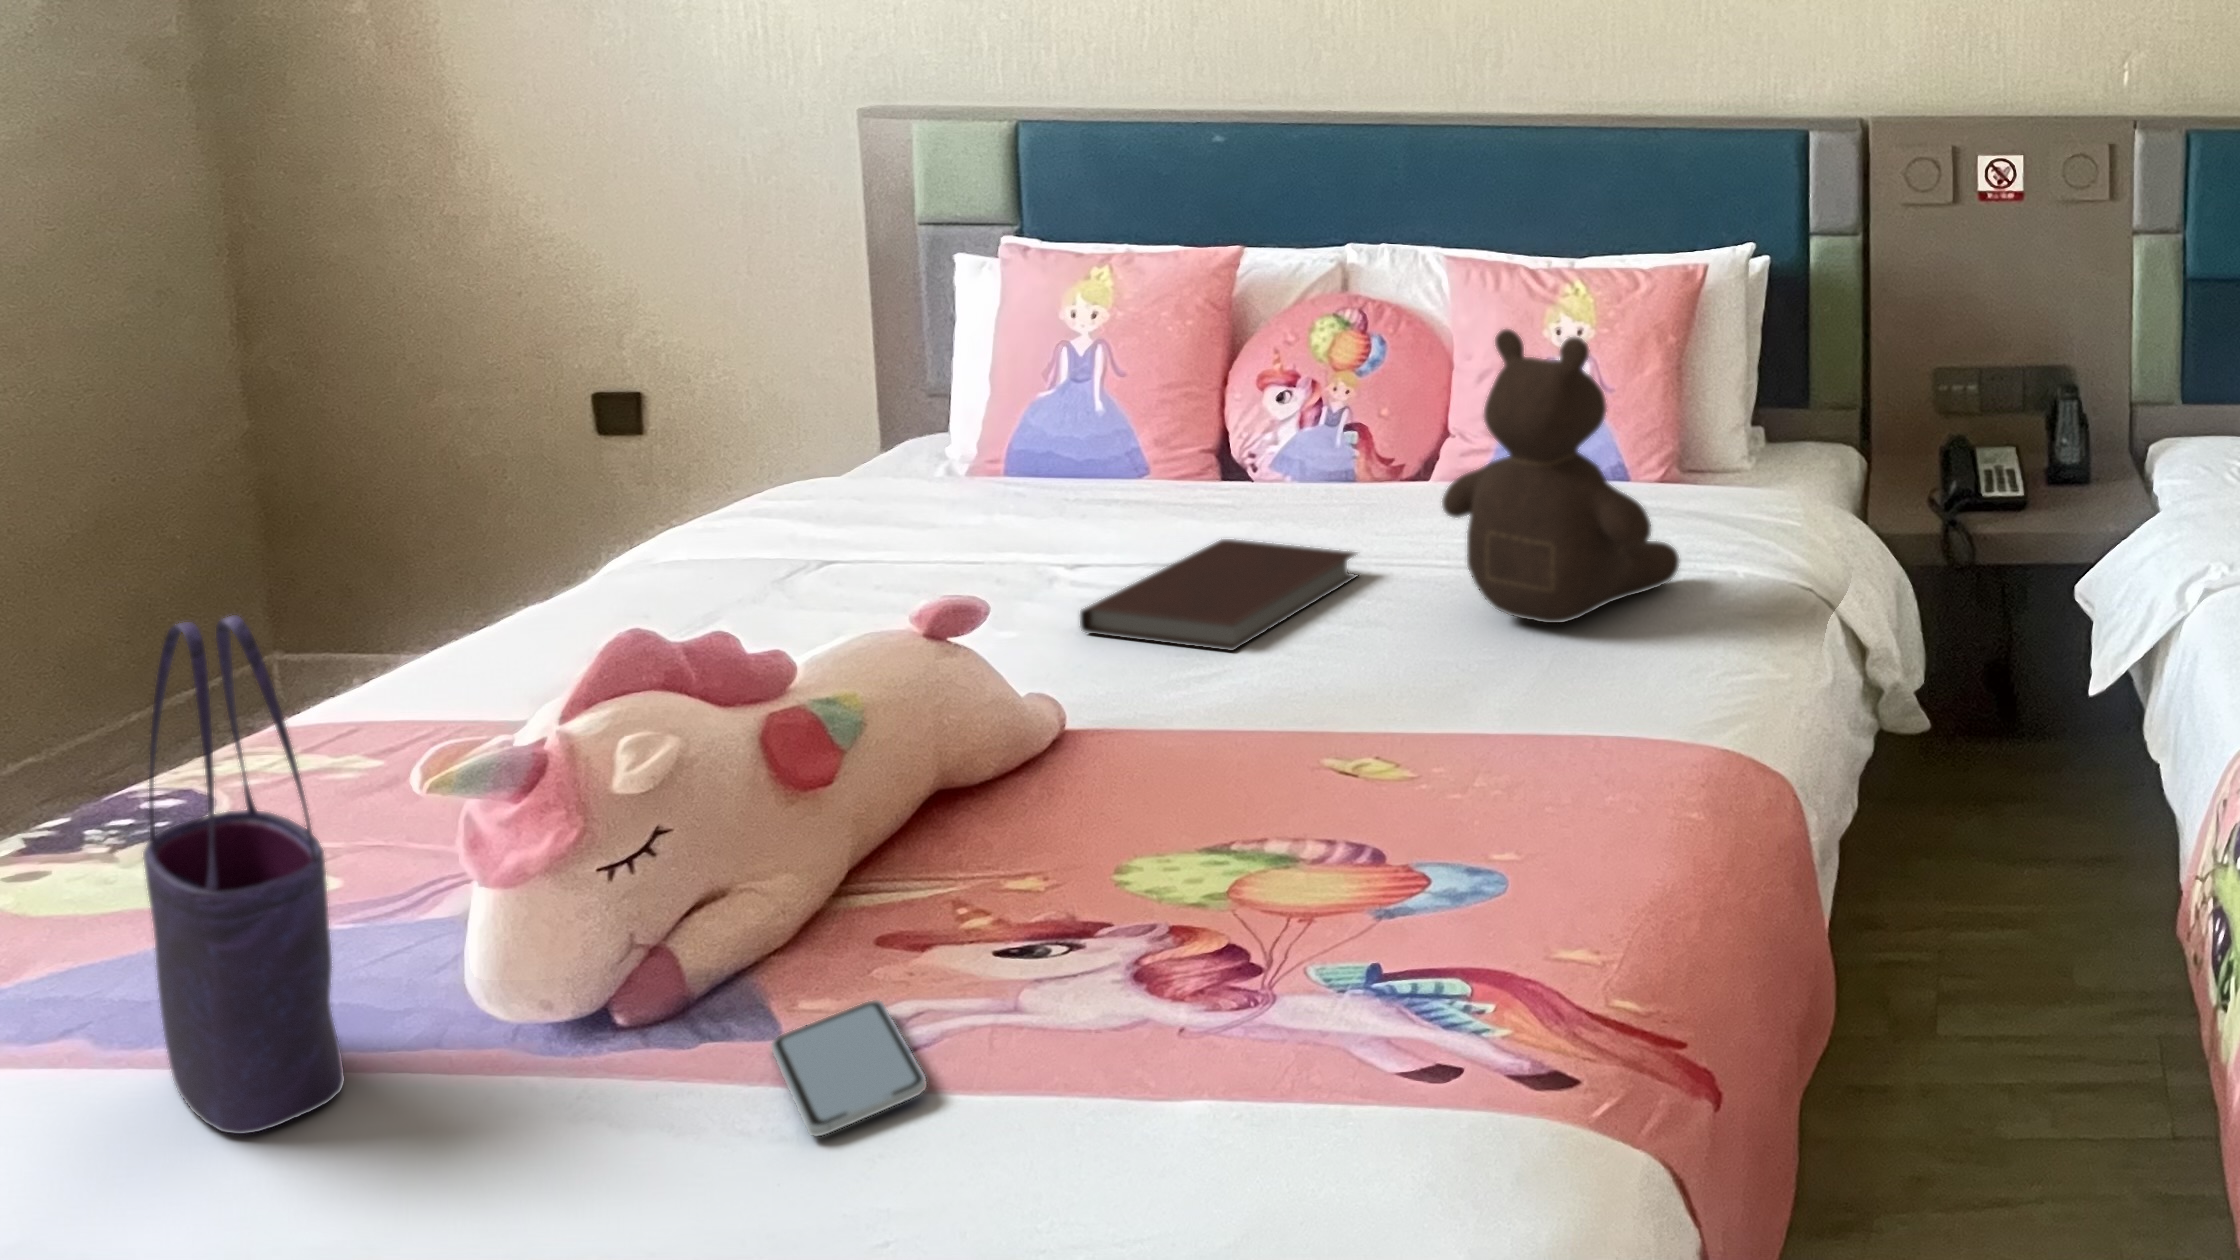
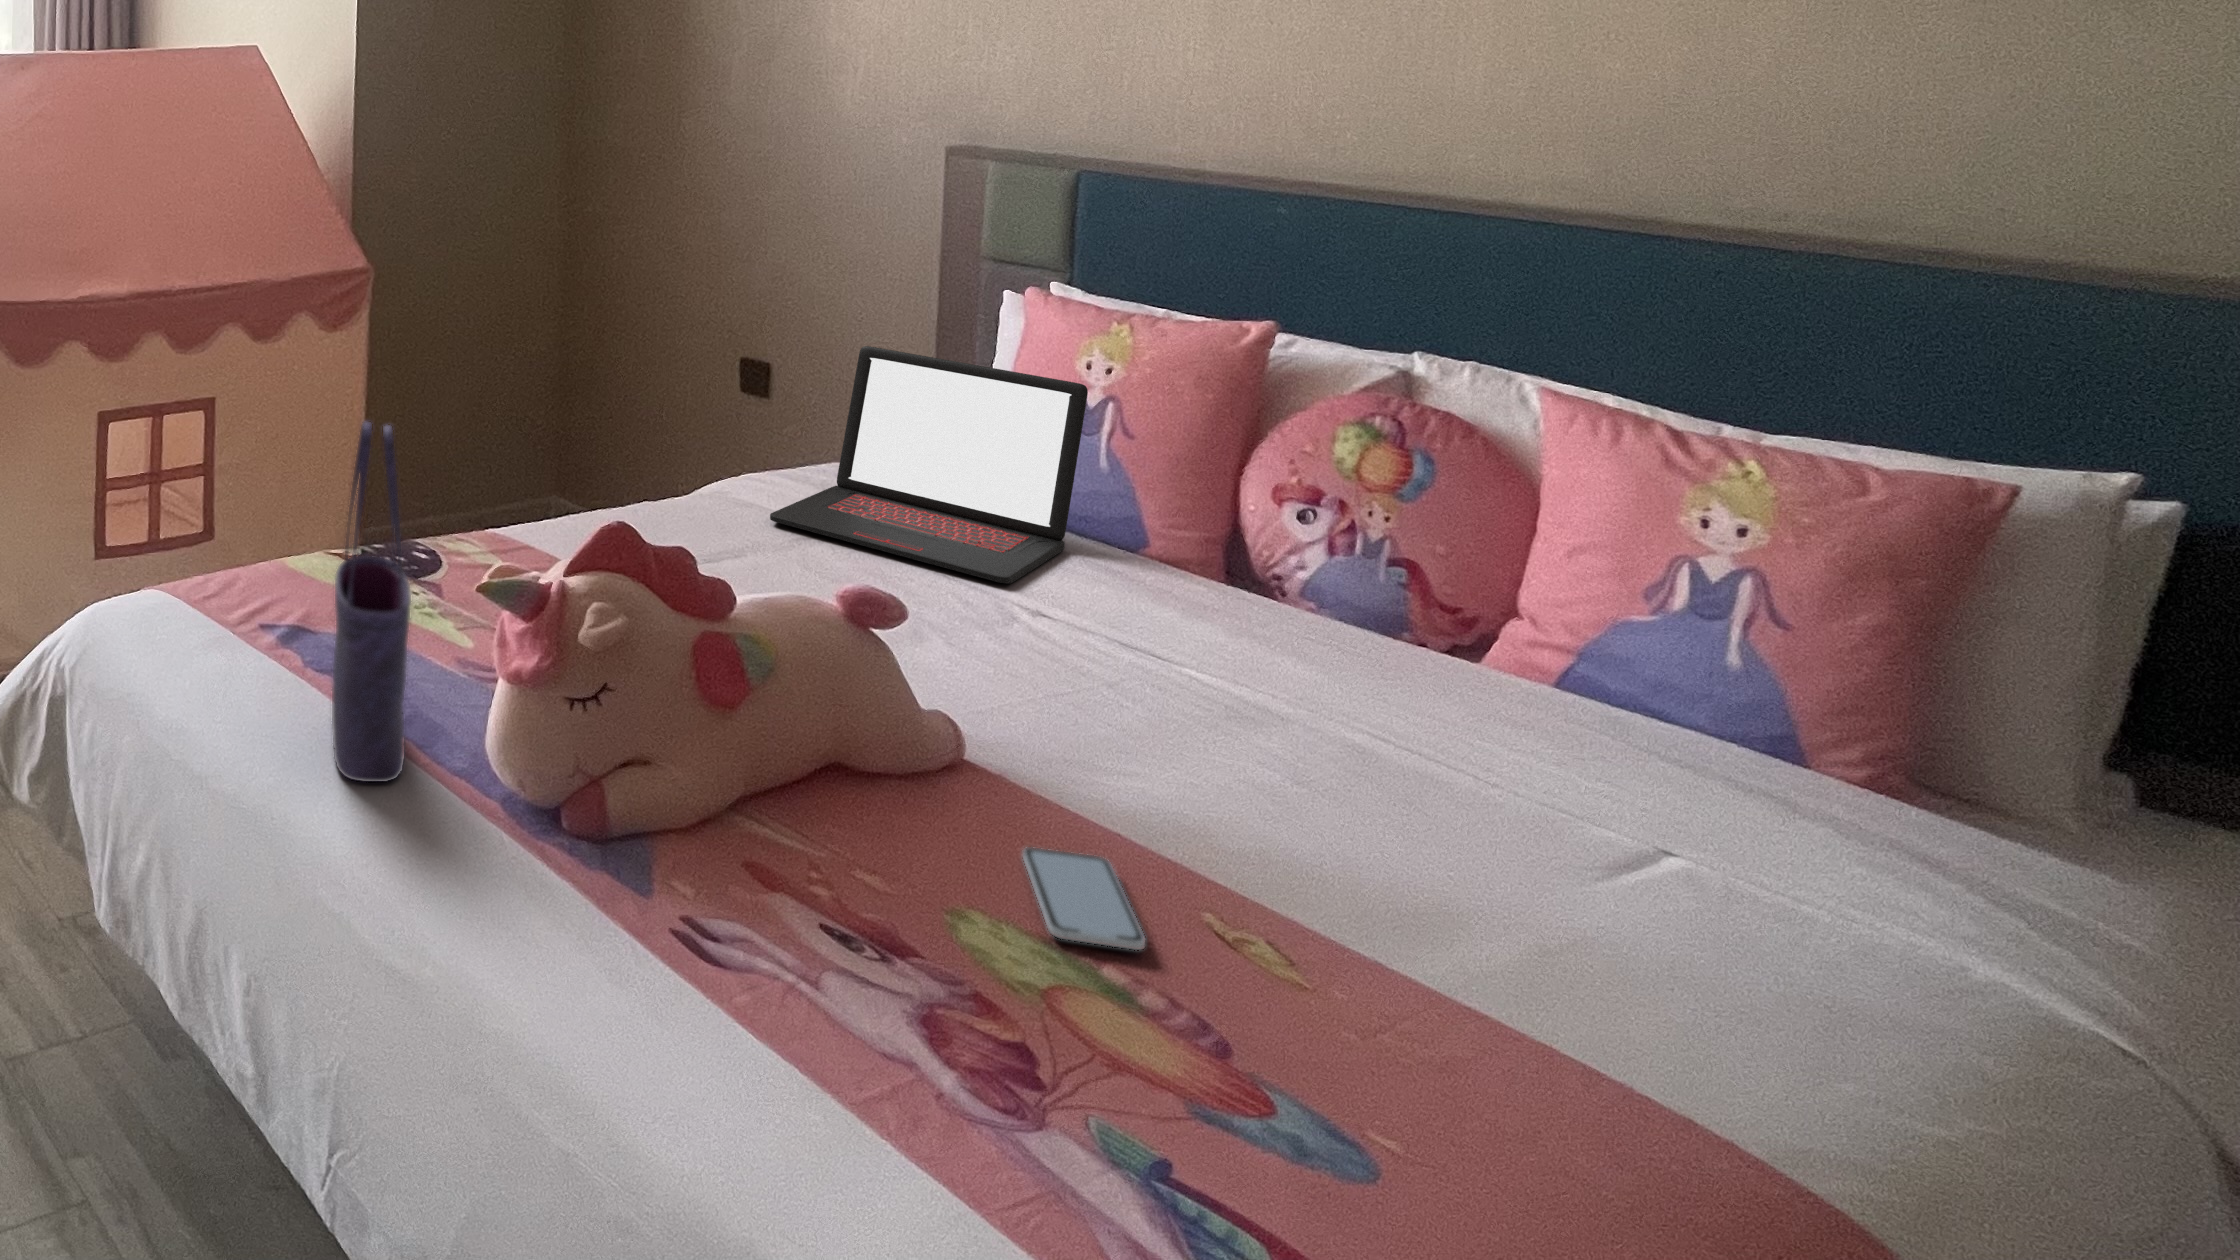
teddy bear: present [1442,329,1680,623] -> none [1452,488,1848,909]
laptop: none [723,332,1073,581] -> present [770,346,1088,584]
notebook: present [1080,539,1357,651] -> none [1021,629,1345,745]
smartphone: present [772,1000,927,1136] -> present [1023,847,1145,950]

